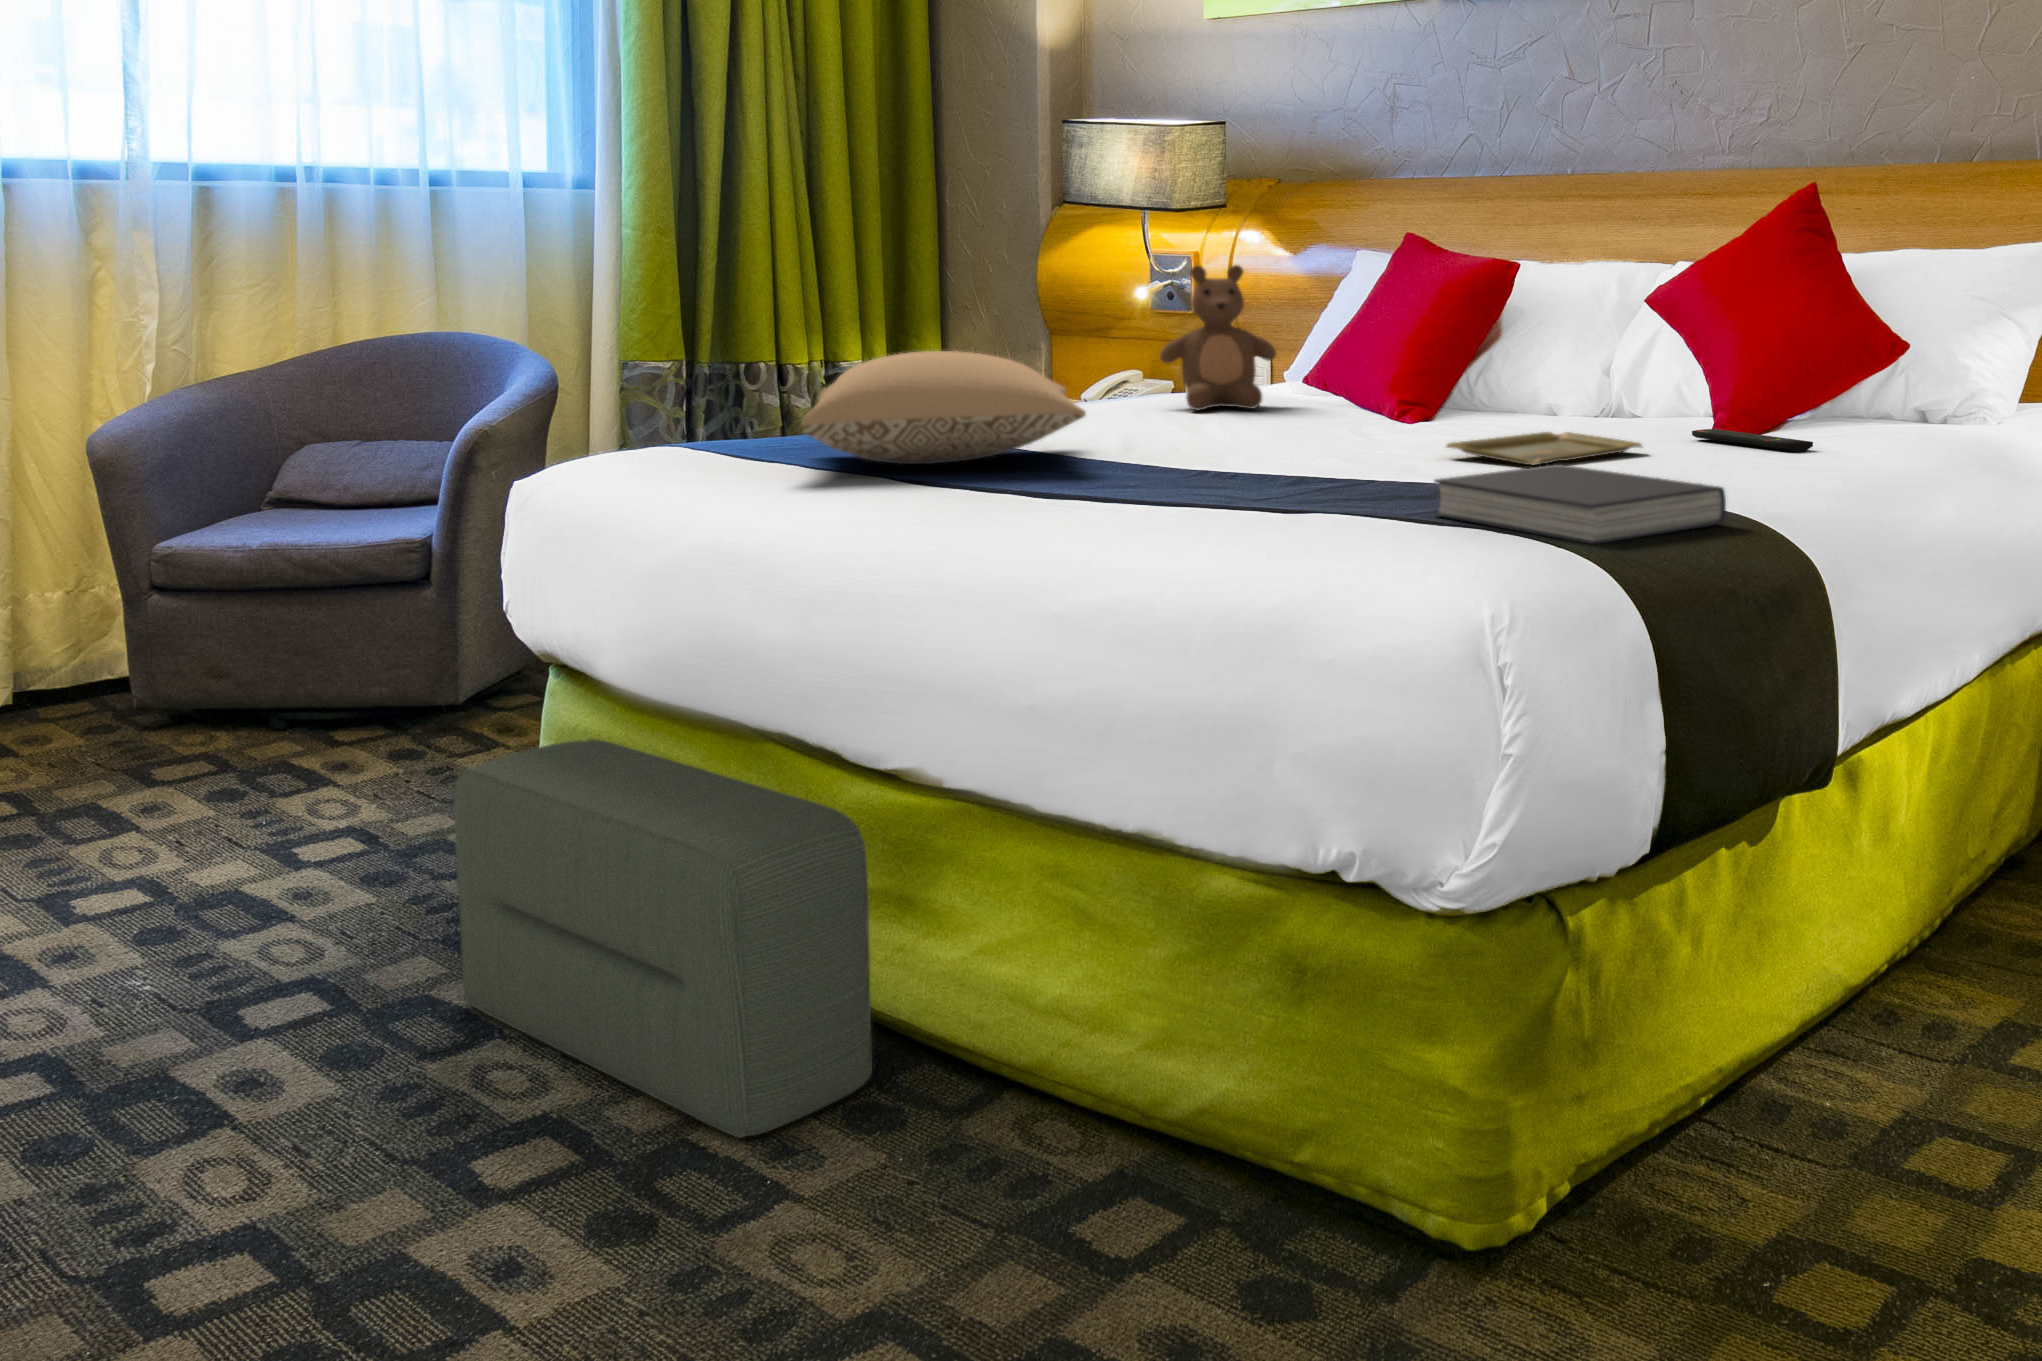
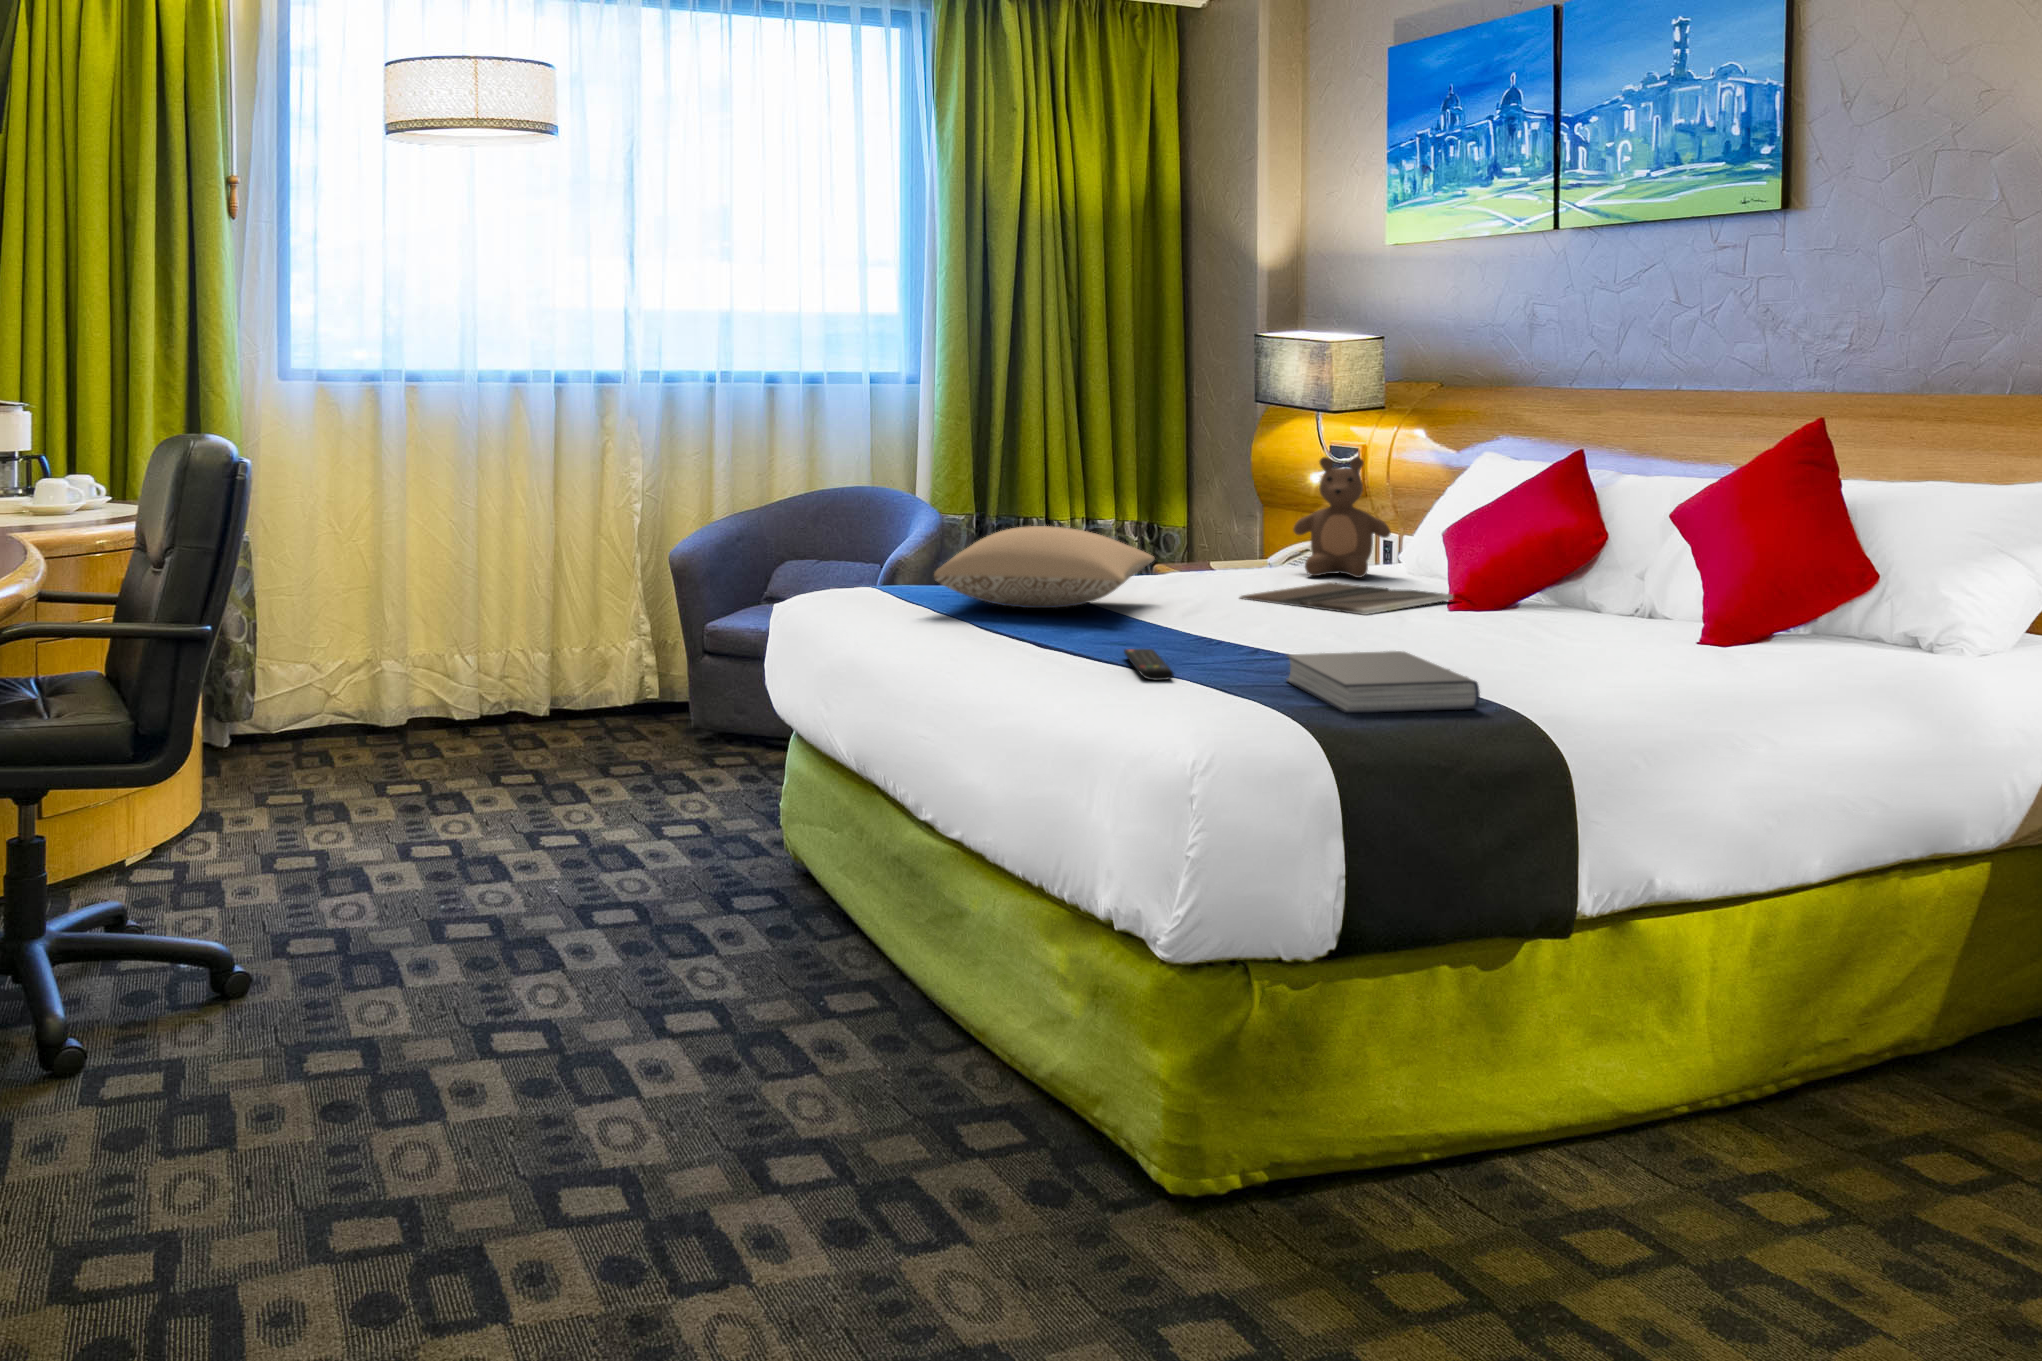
laptop: none [1162,413,1405,443] -> present [1240,582,1453,615]
remote control: present [1692,429,1813,451] -> present [1124,649,1174,681]
tray: present [1446,432,1642,465] -> none [1408,621,1580,648]
pouf: present [453,739,872,1138] -> none [705,772,899,1031]

